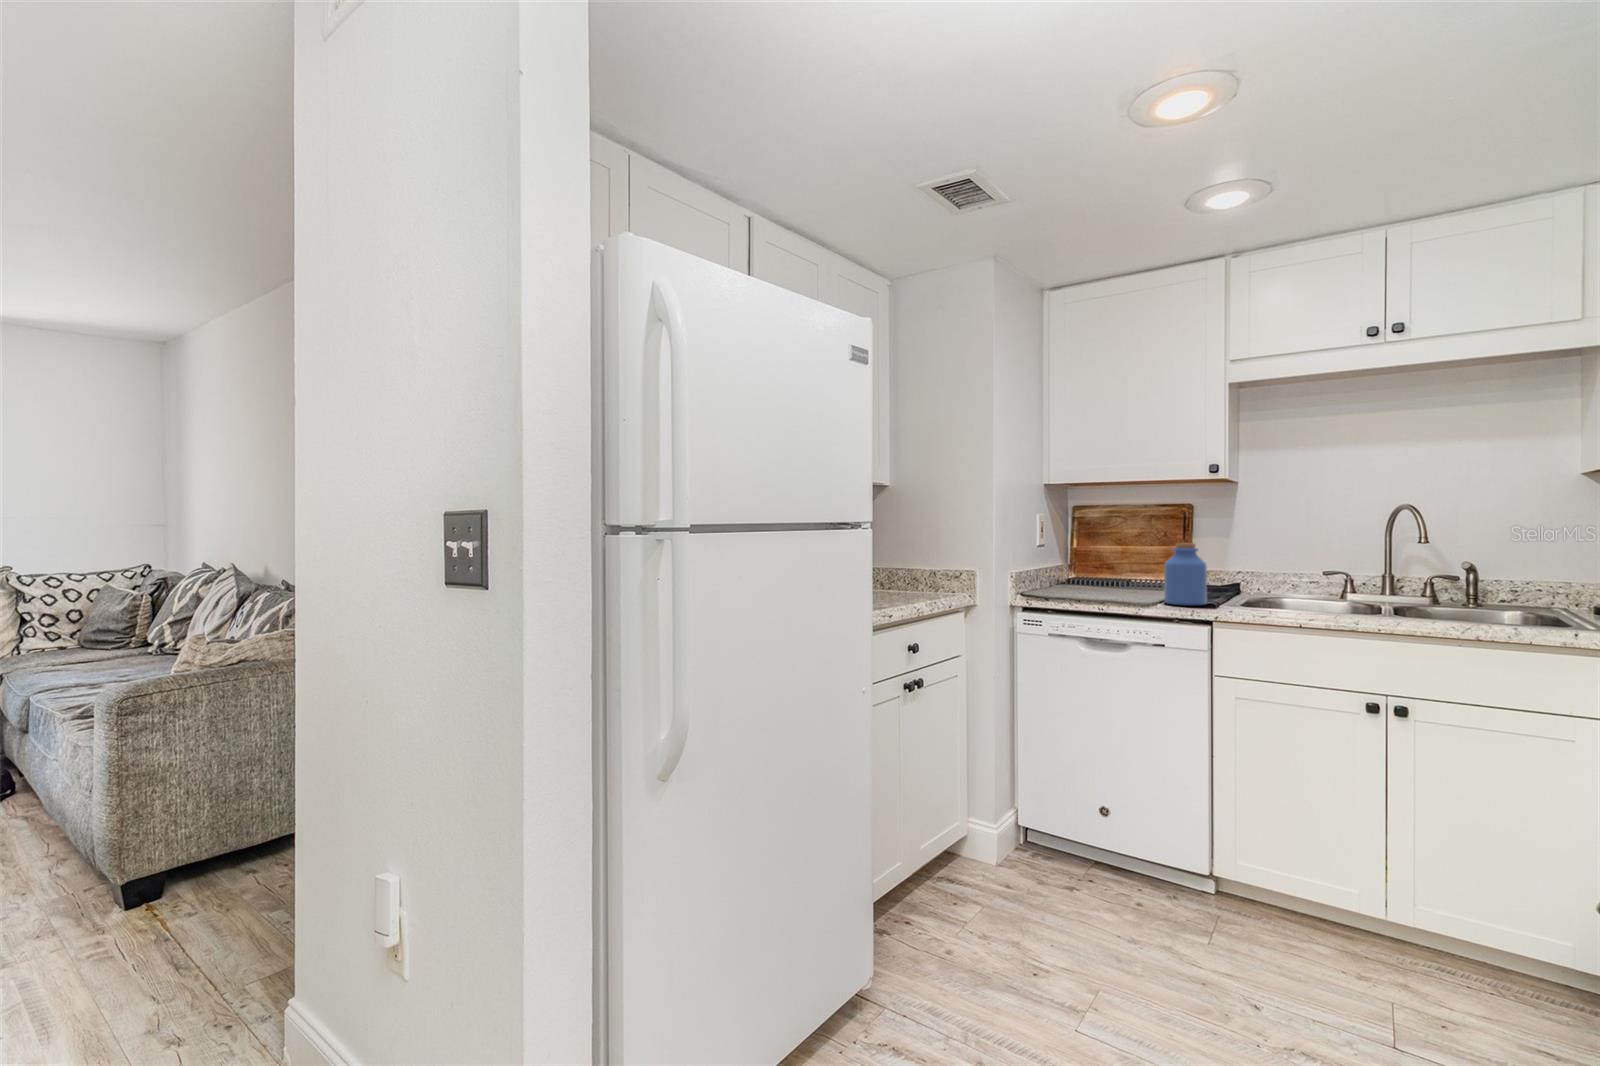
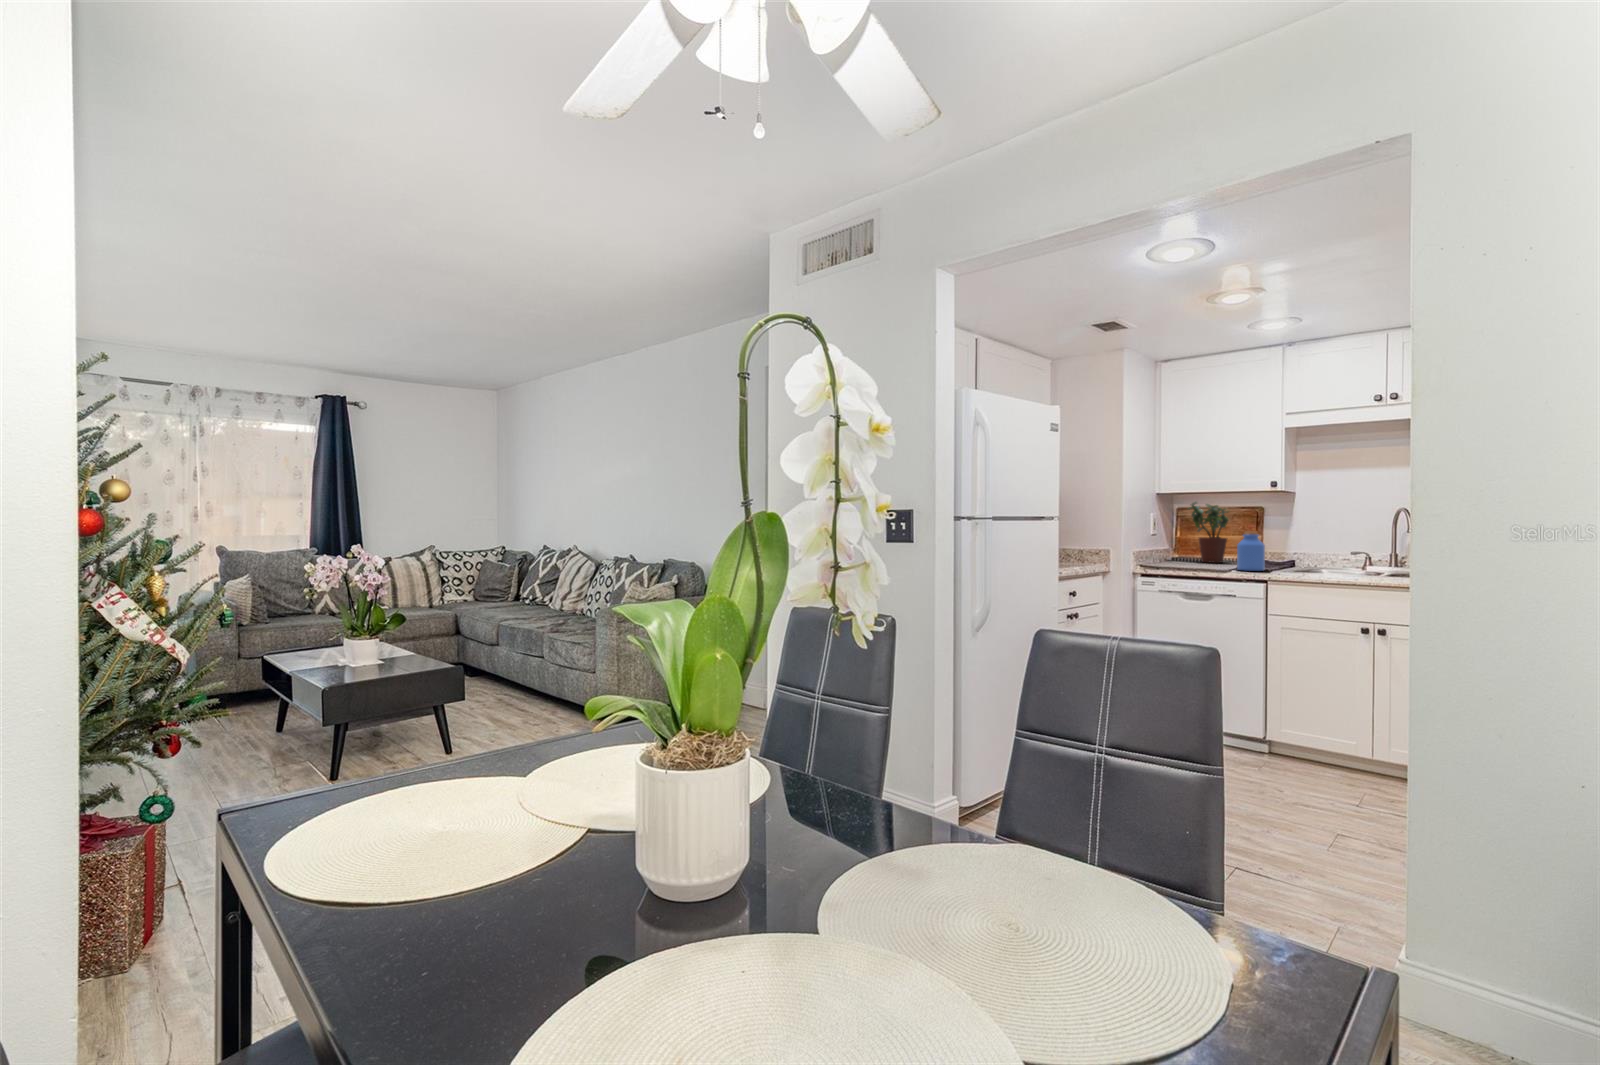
potted plant: none [1088,497,1149,587] -> present [1188,502,1228,563]

